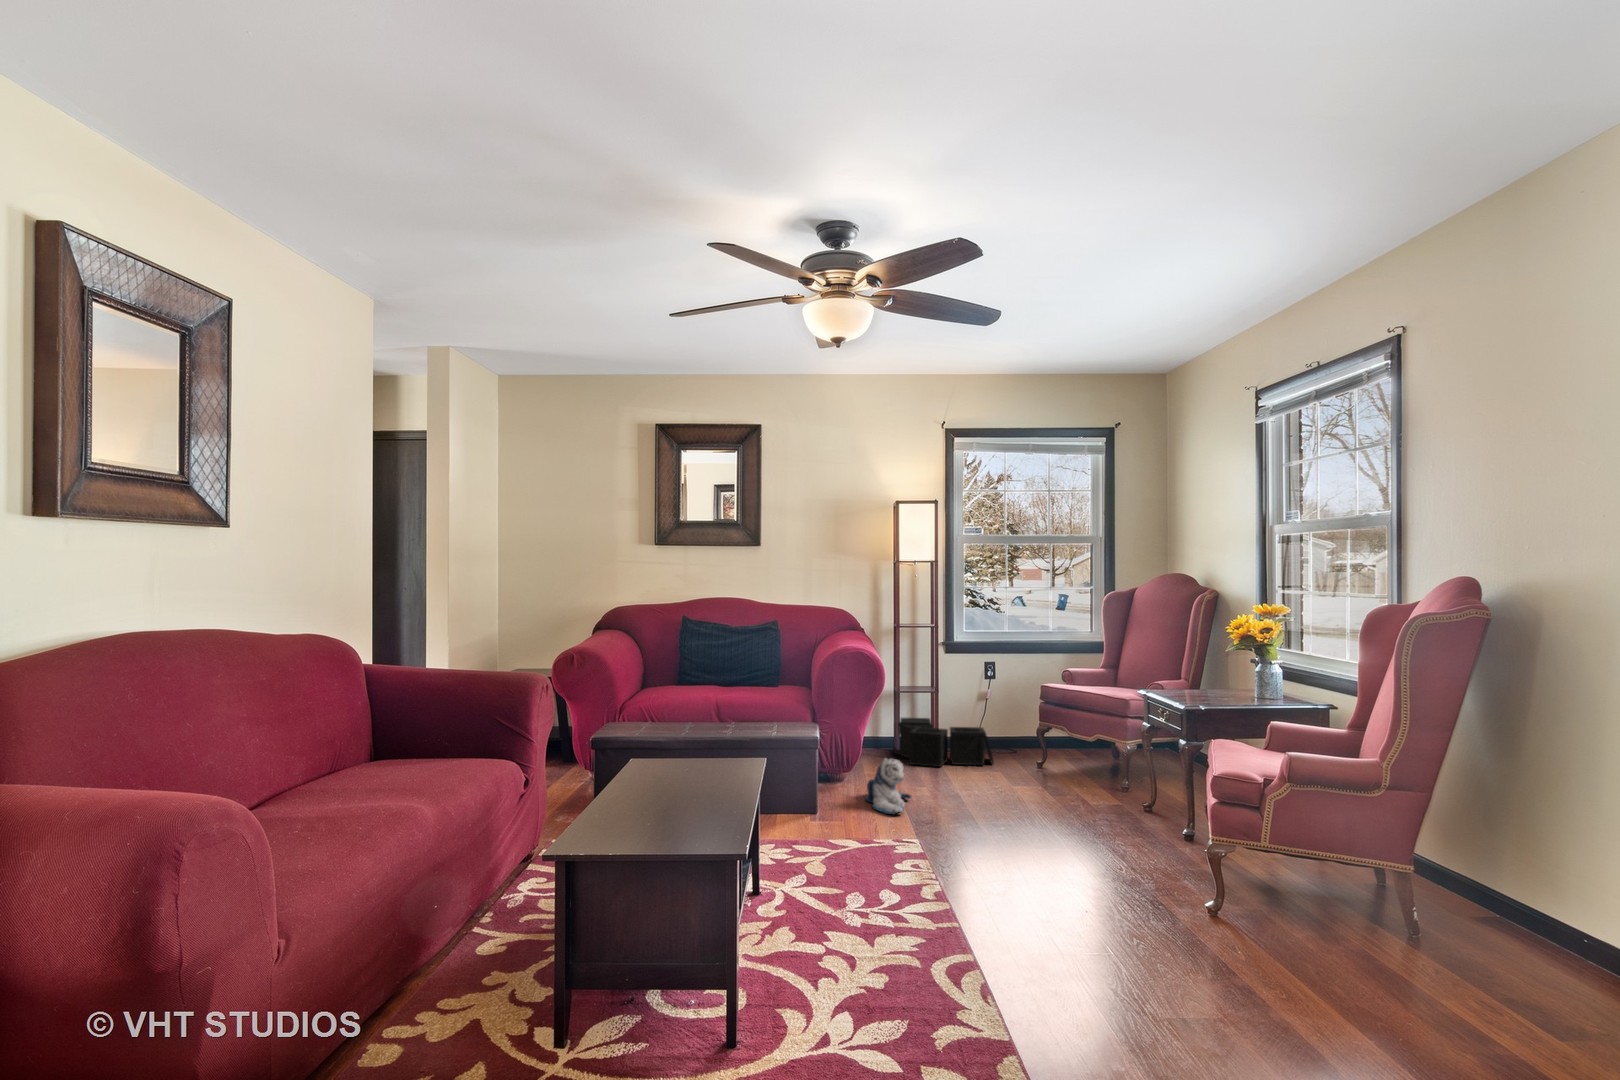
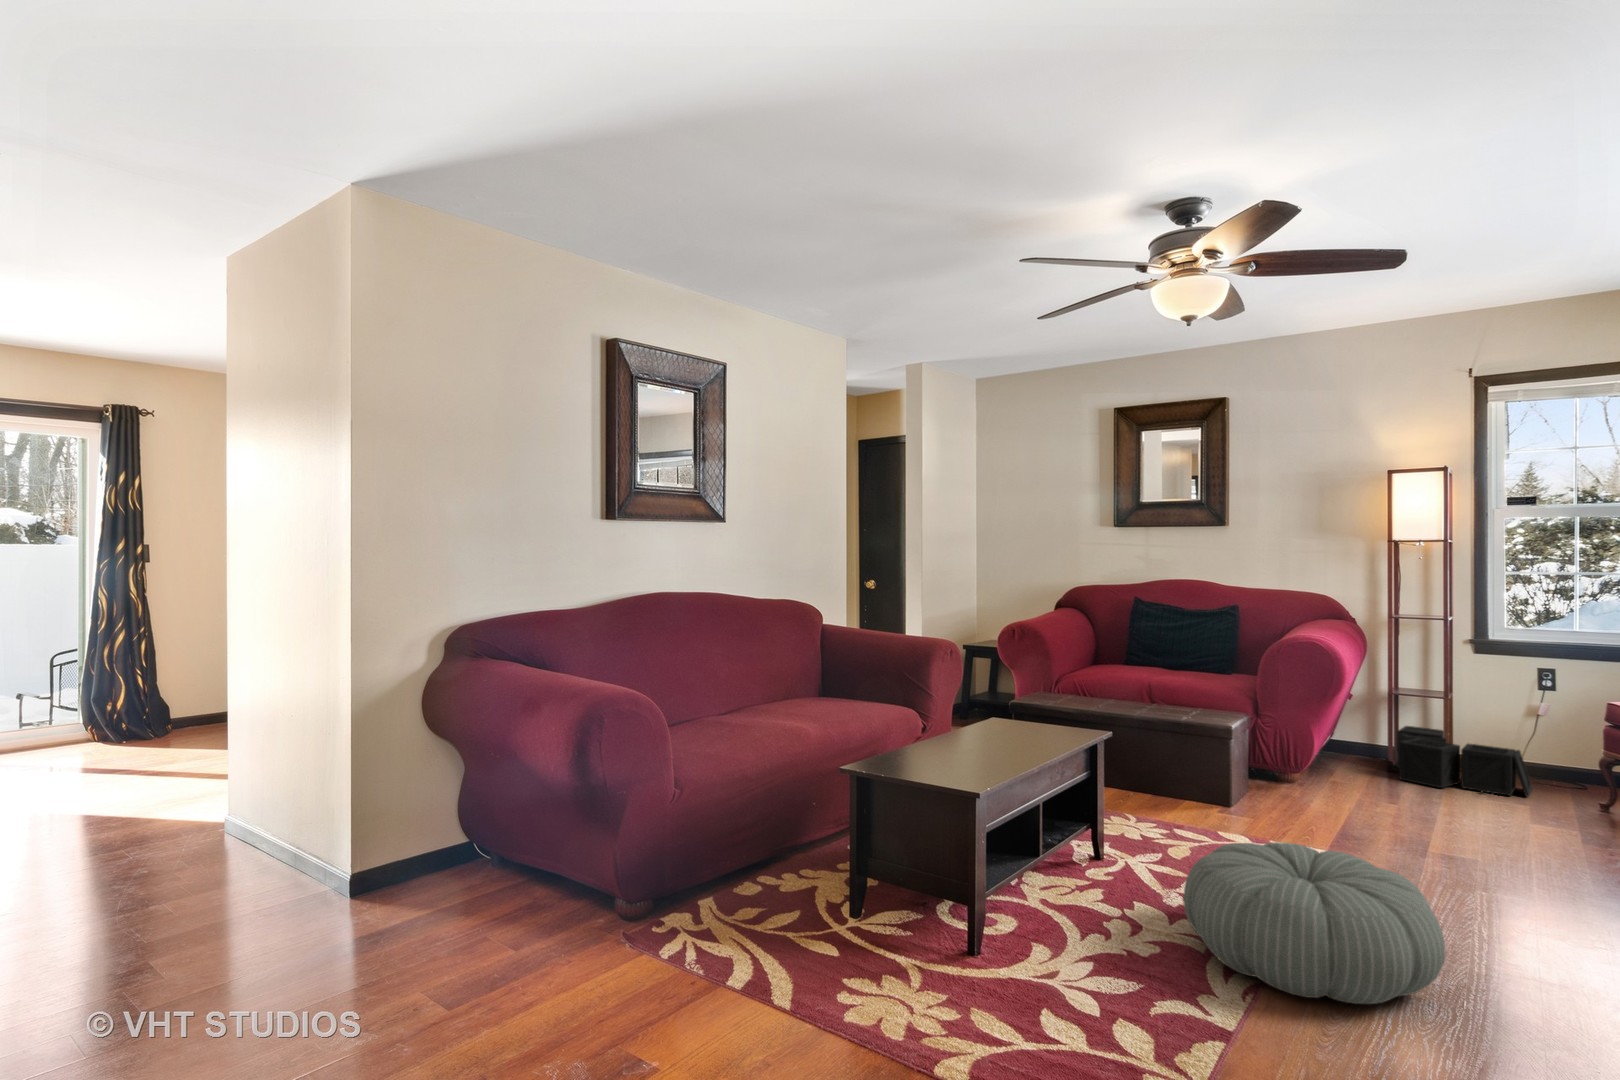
plush toy: present [865,758,911,814] -> none [1299,761,1360,824]
pouf: none [892,839,1103,983] -> present [1183,842,1445,1004]

